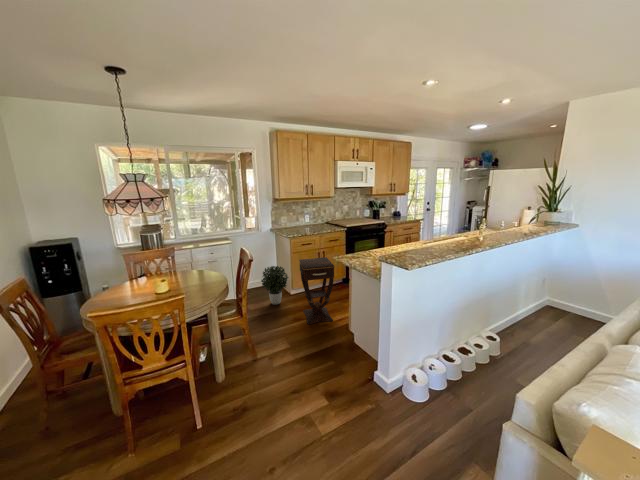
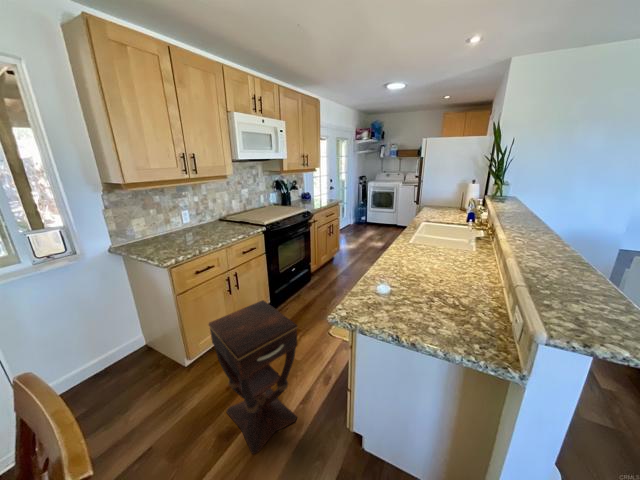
potted plant: present [261,266,288,305] -> none [107,334,180,419]

